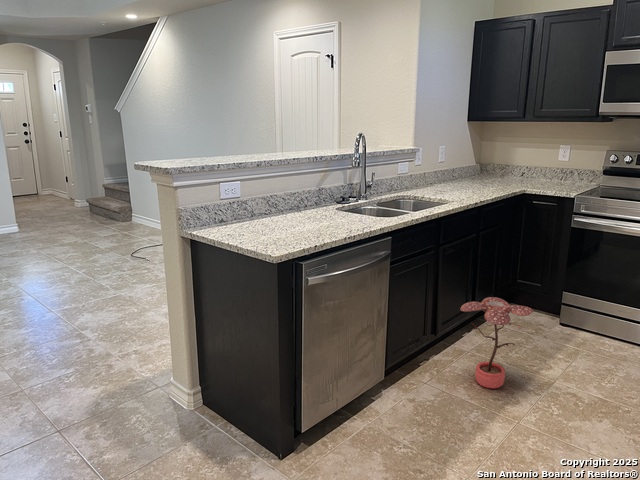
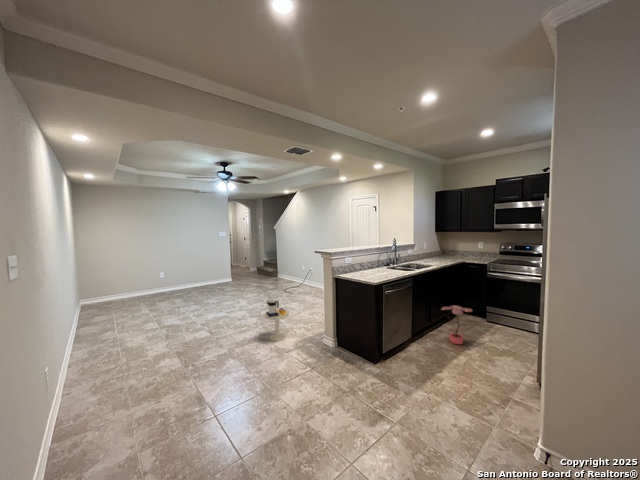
side table: none [13,294,85,395] -> present [264,300,289,341]

